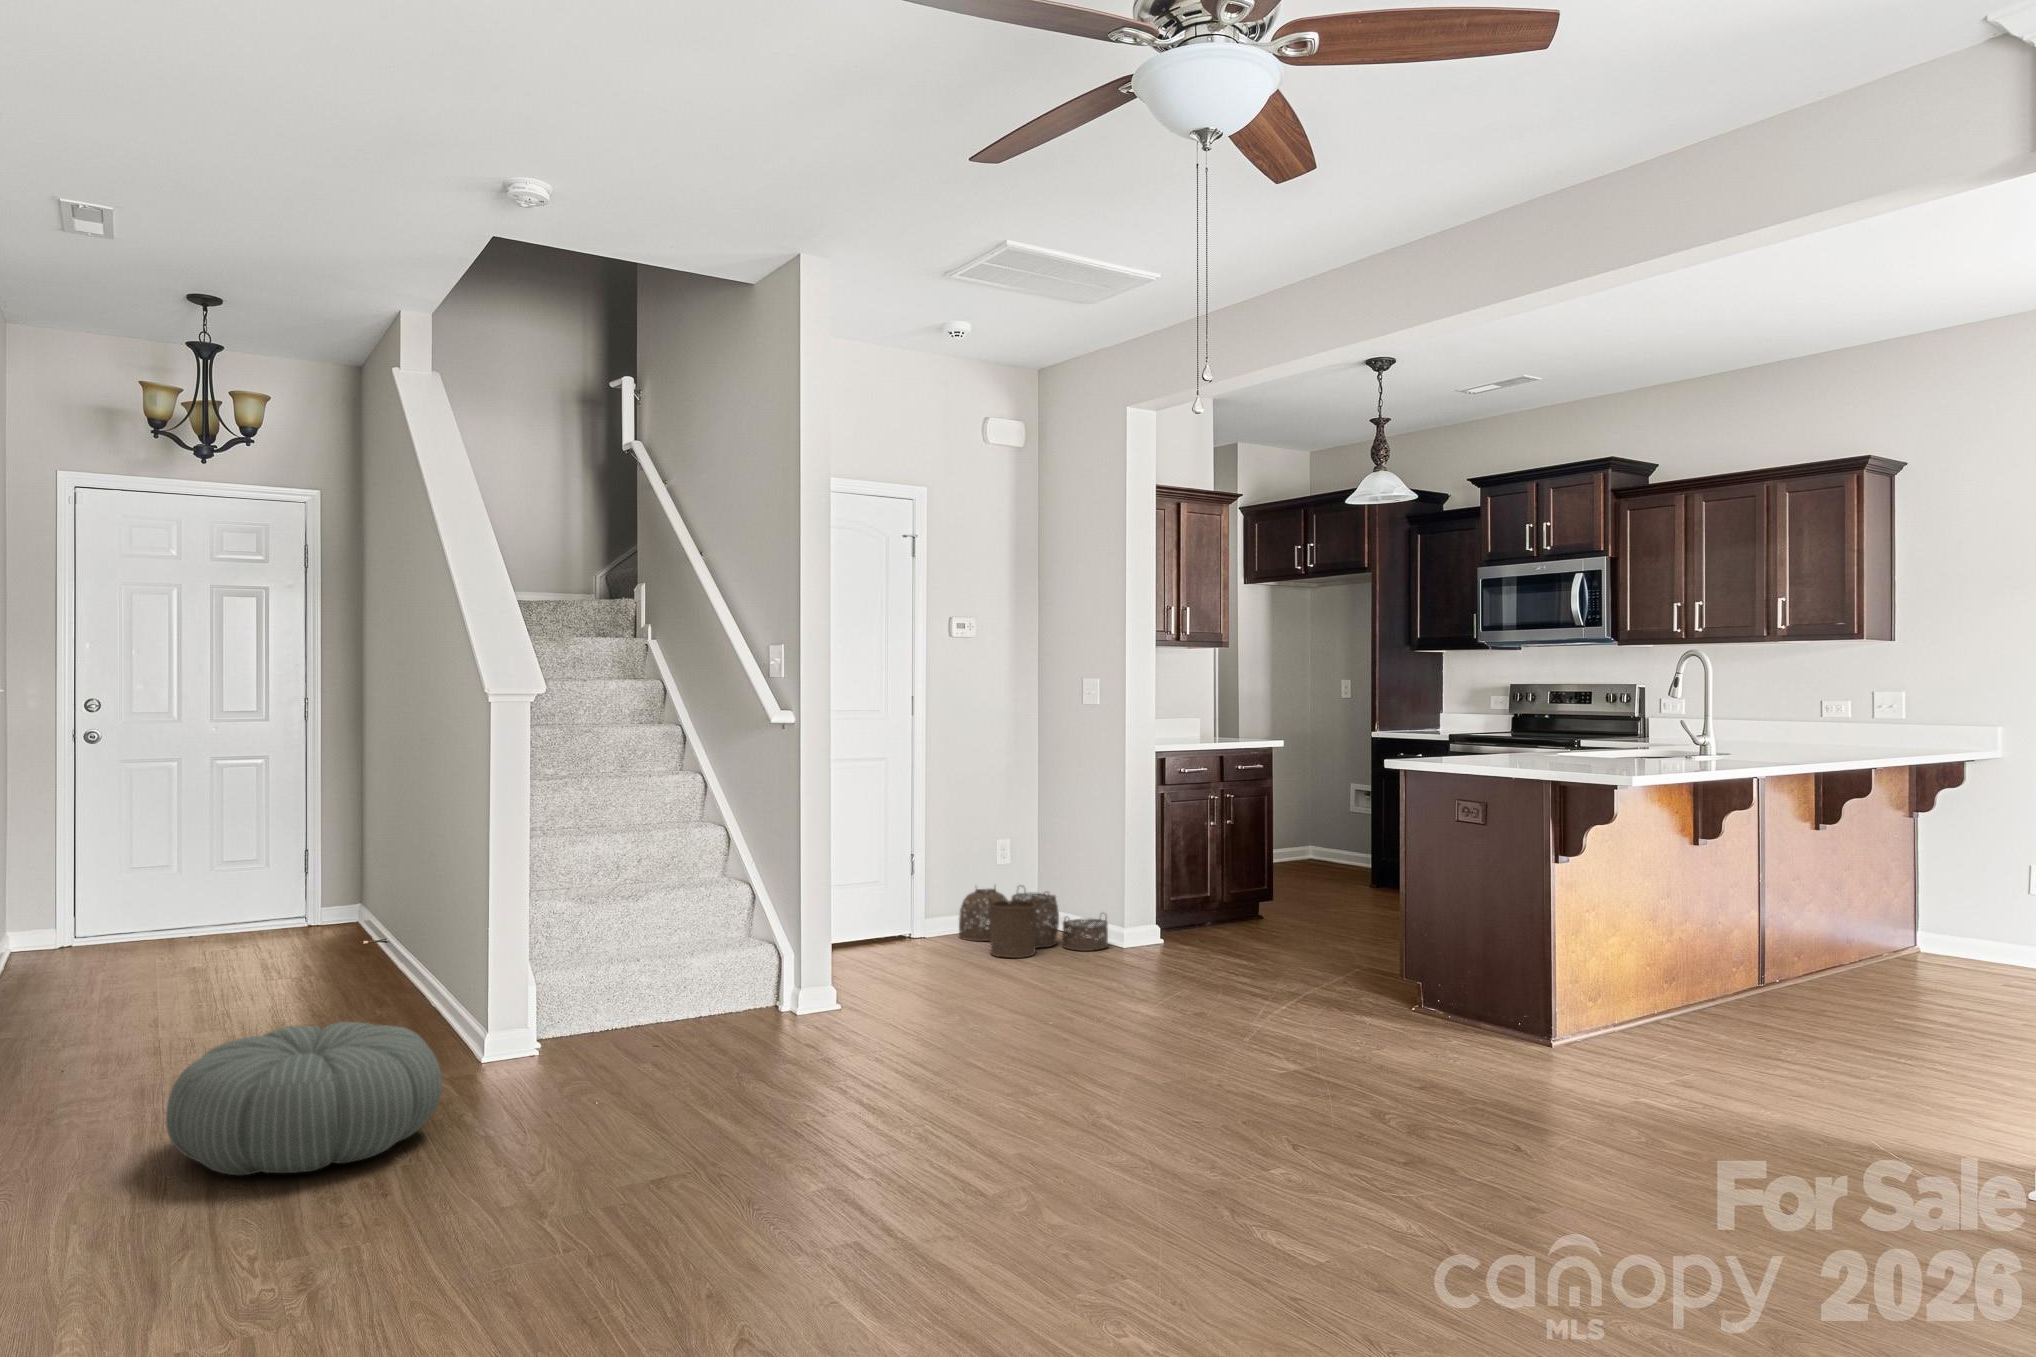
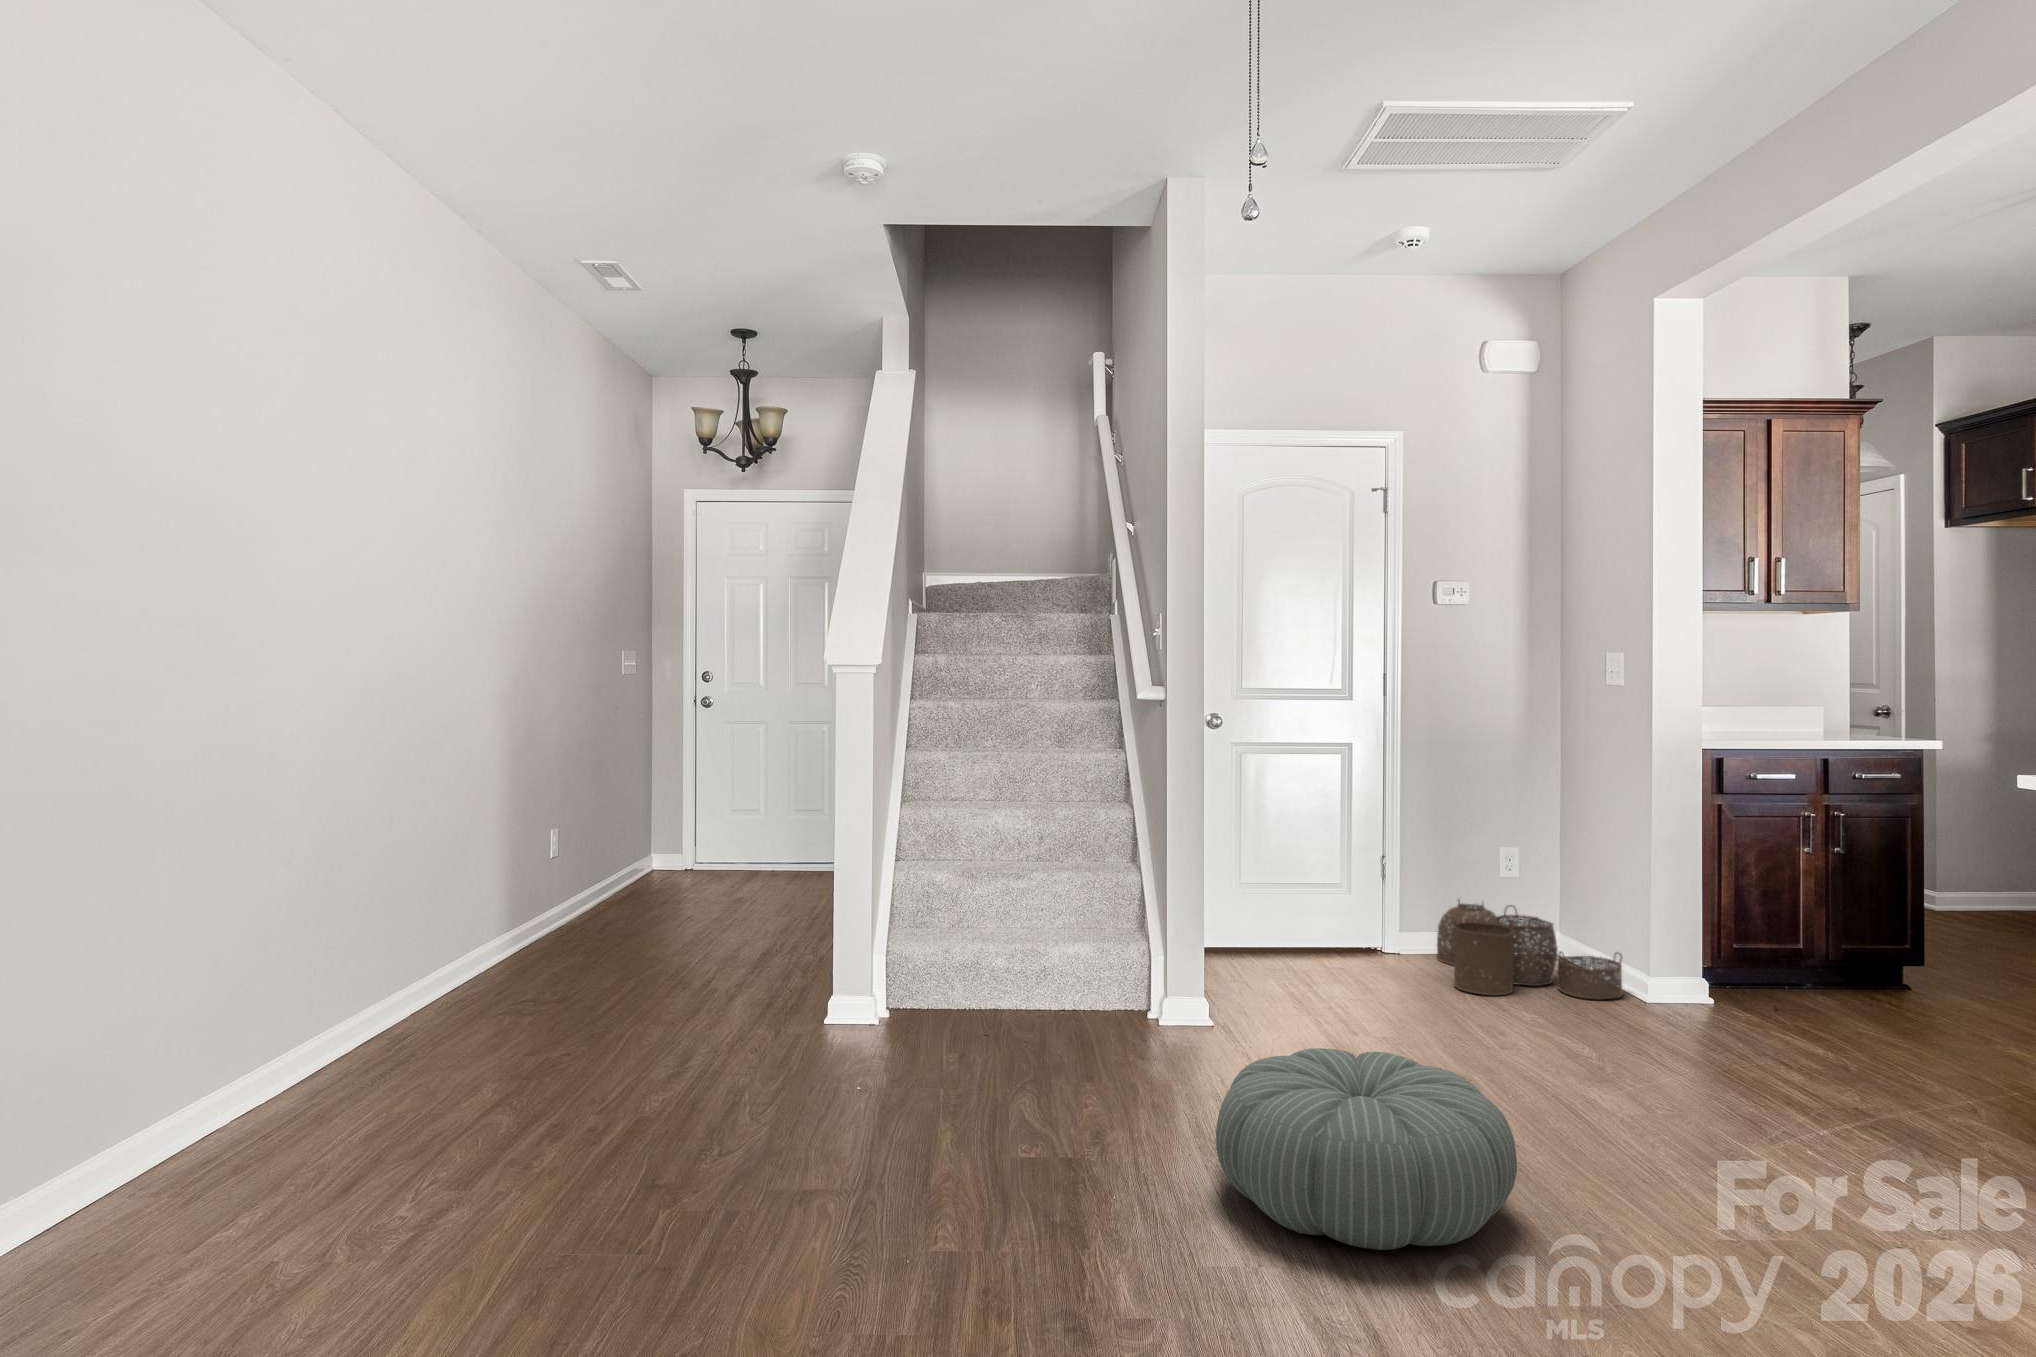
pouf: present [166,1022,442,1175] -> present [1216,1048,1517,1250]

